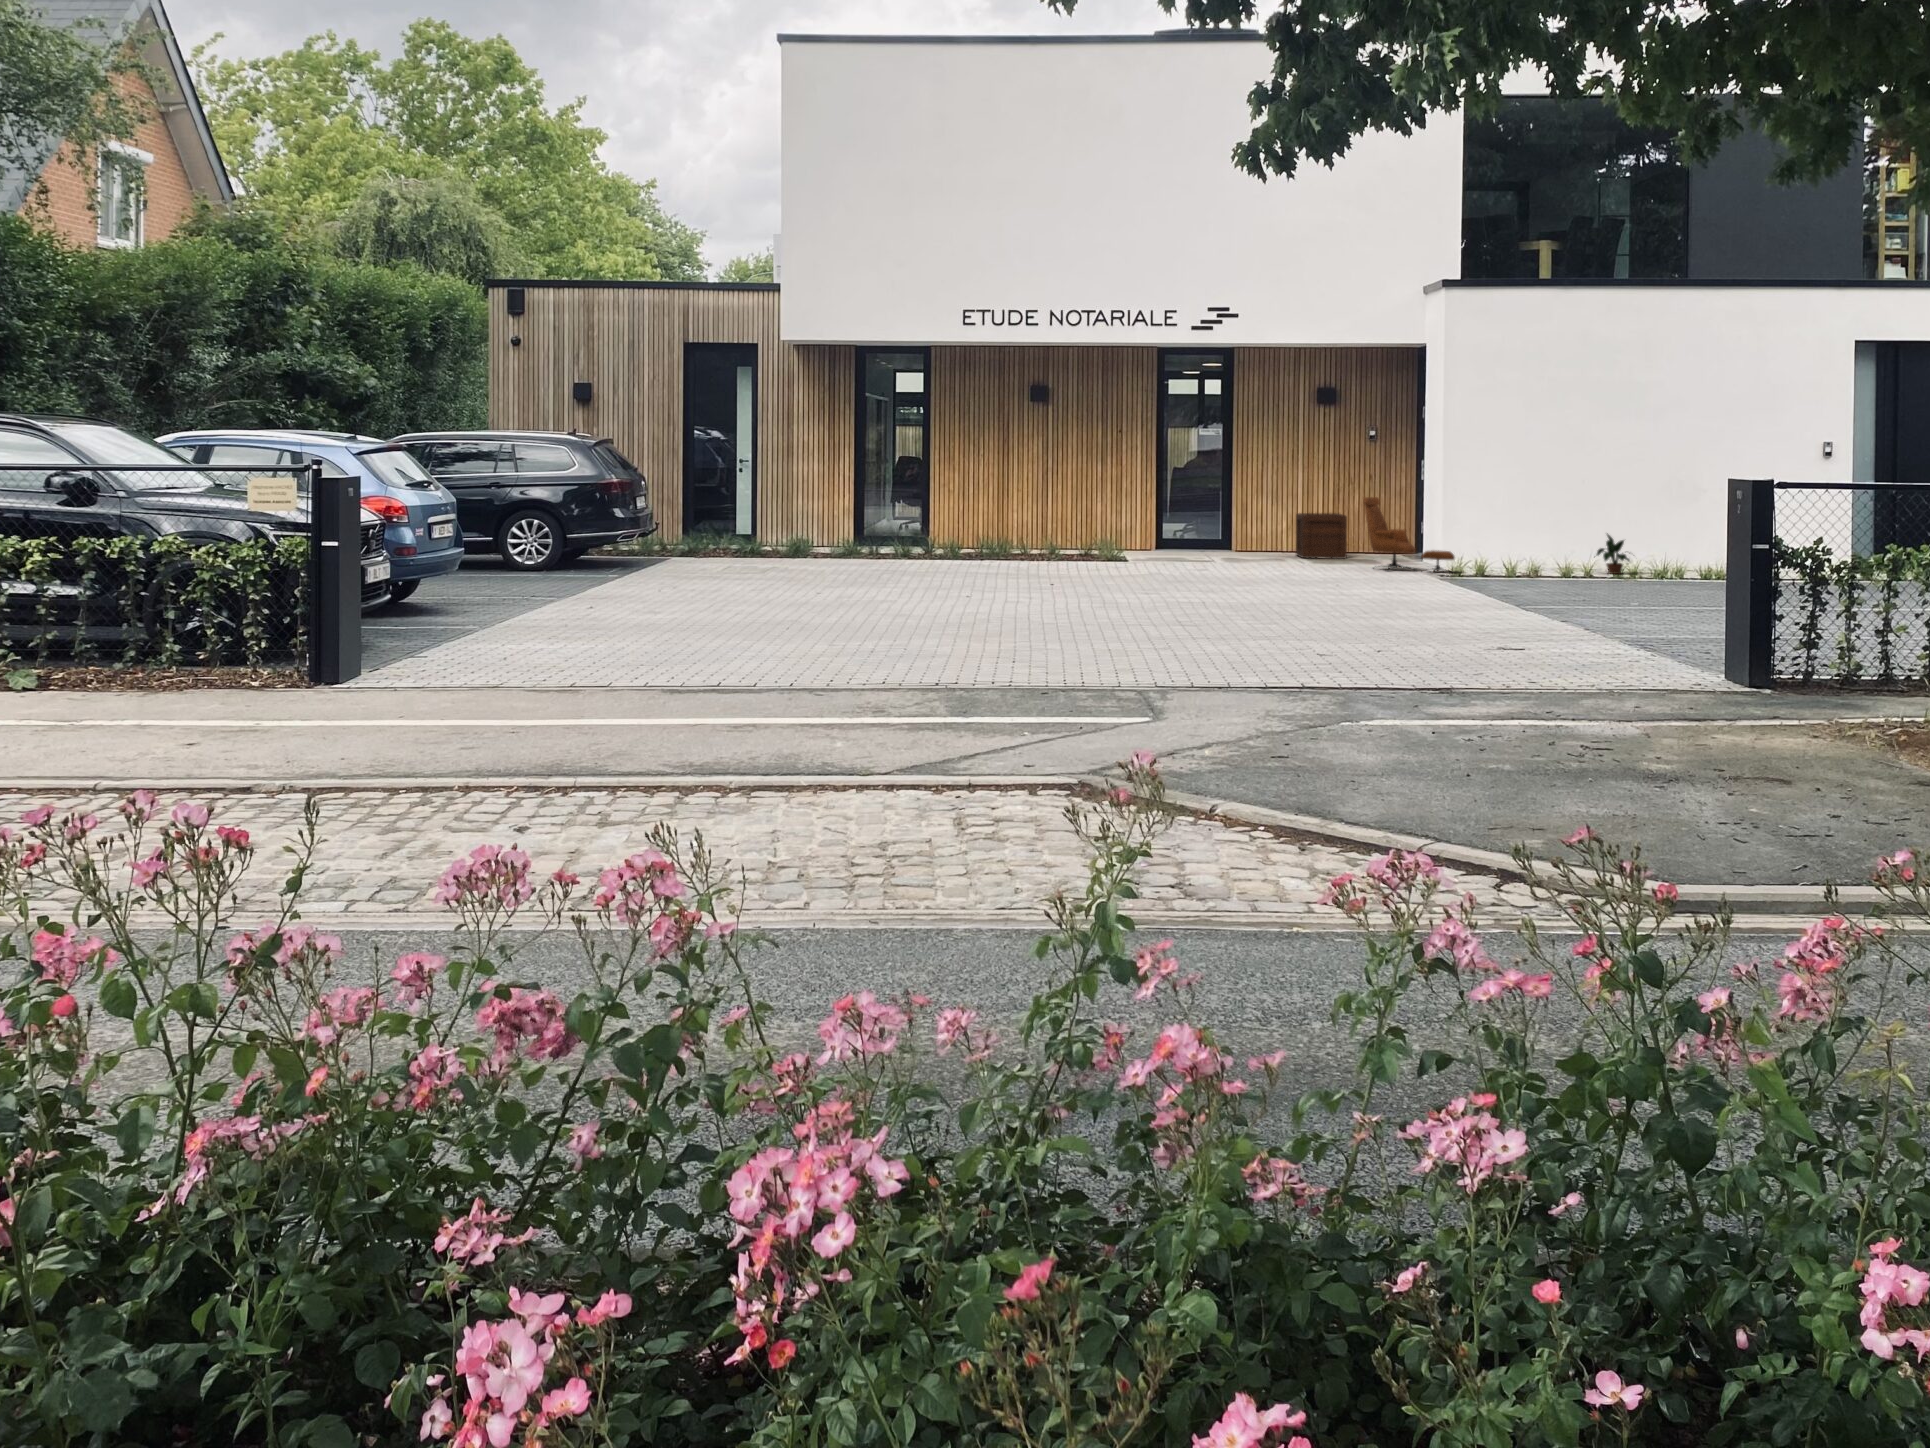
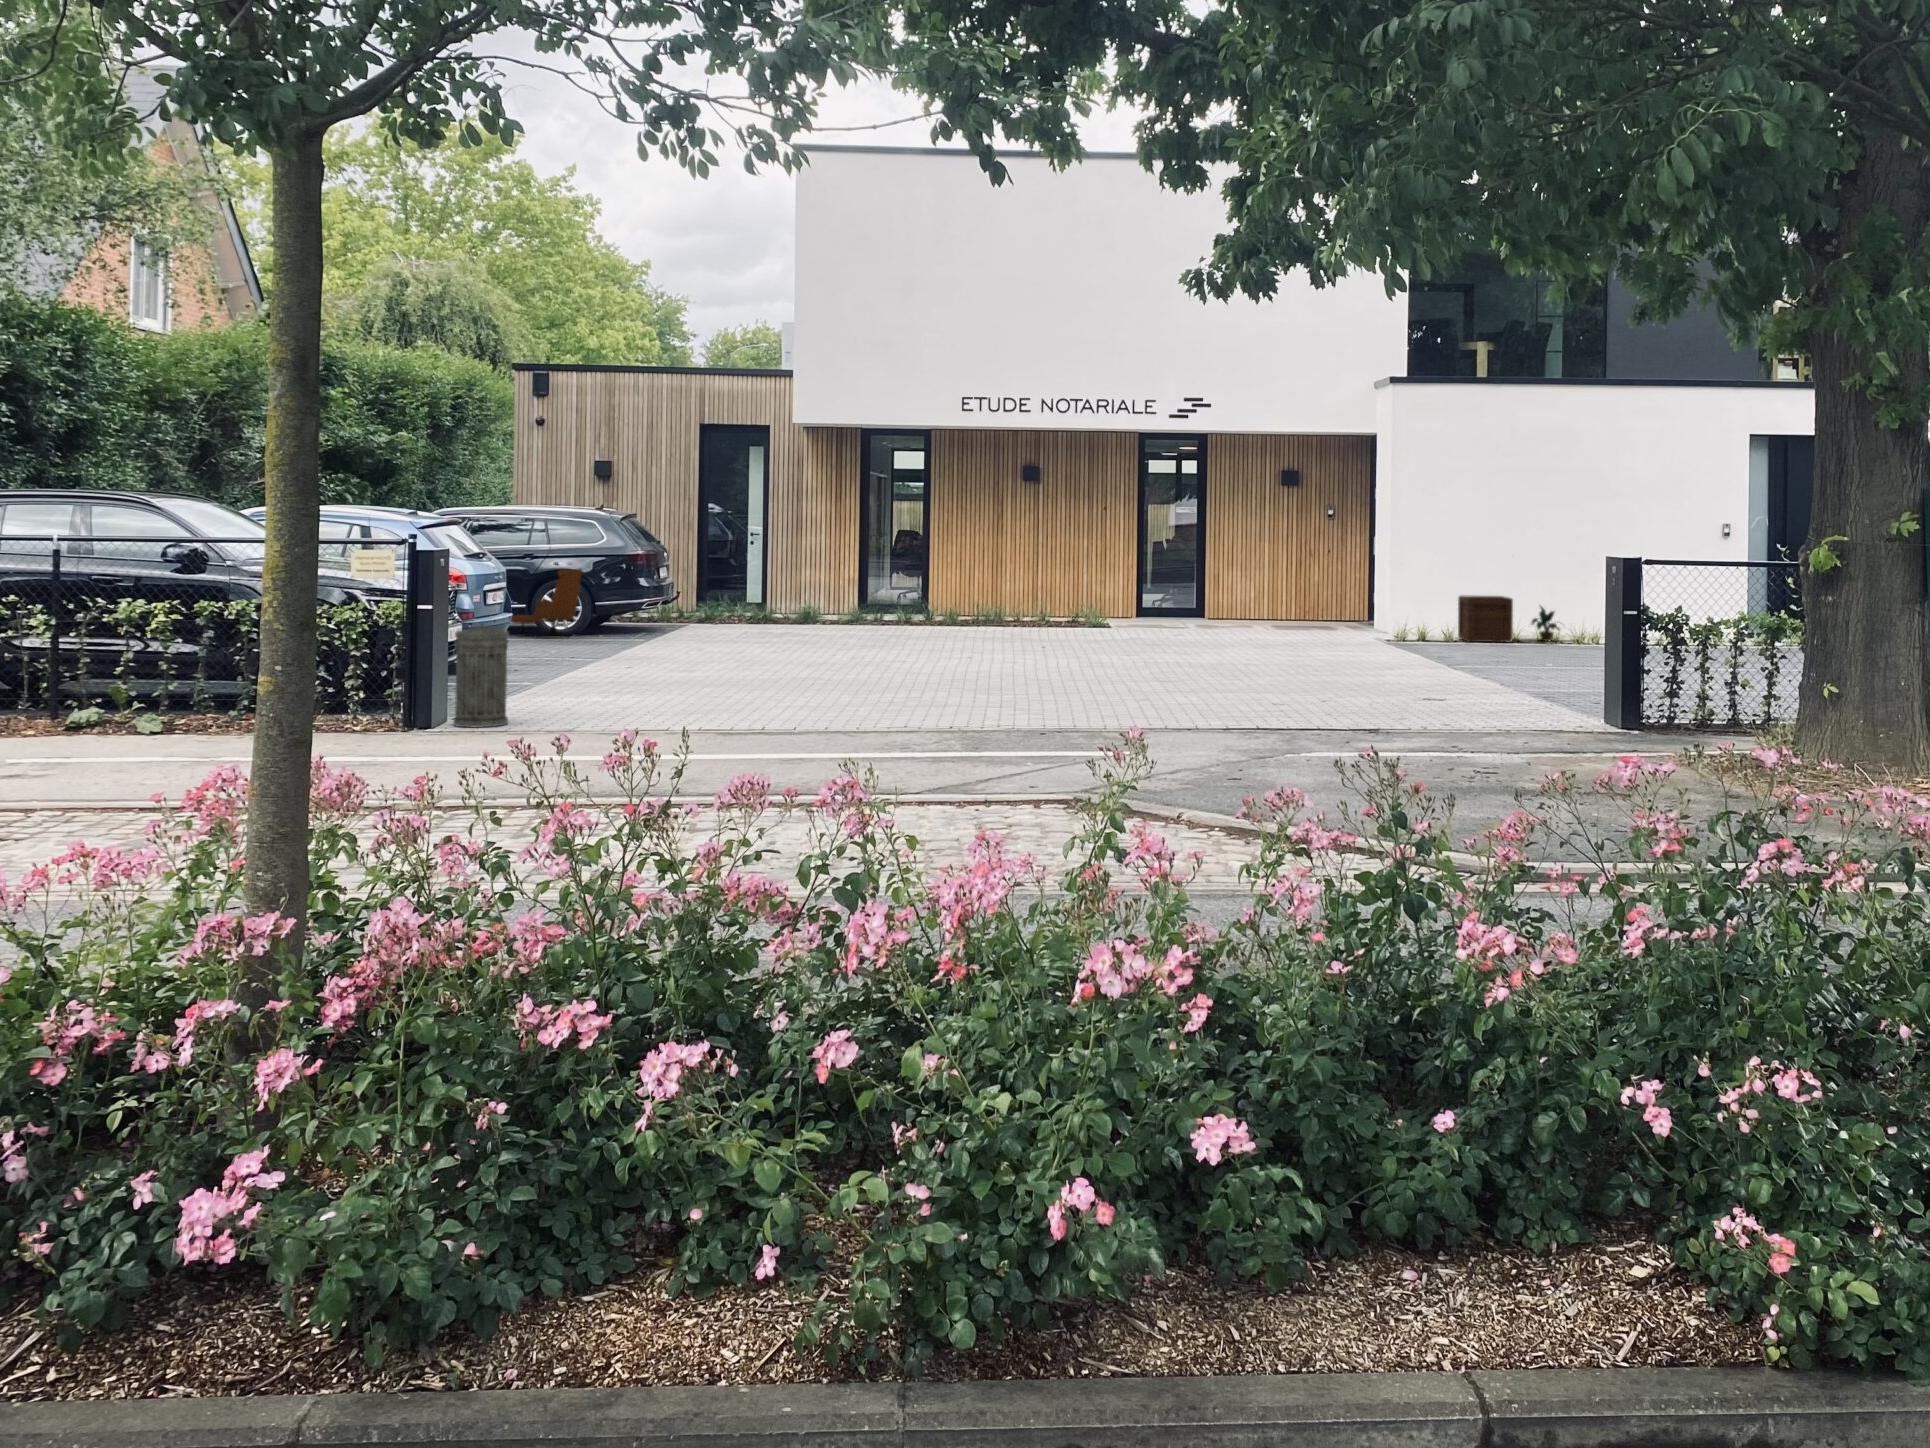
lounge chair: present [1363,497,1455,571] -> present [511,569,582,637]
wooden crate: present [1296,513,1347,559] -> present [1458,595,1513,642]
trash can: none [362,560,425,681] -> present [453,623,509,727]

